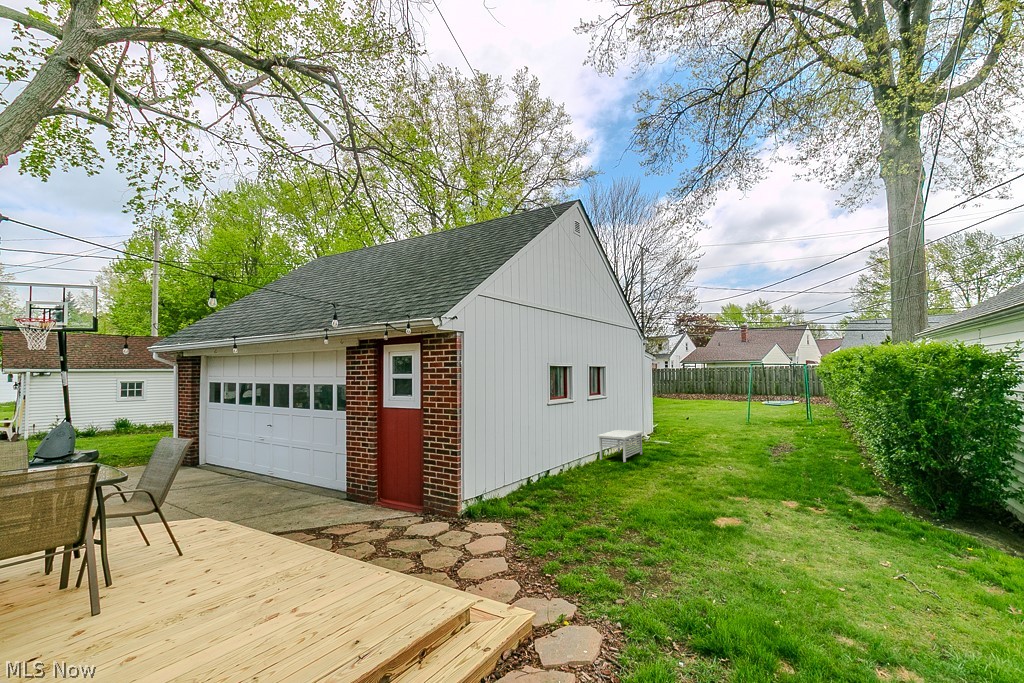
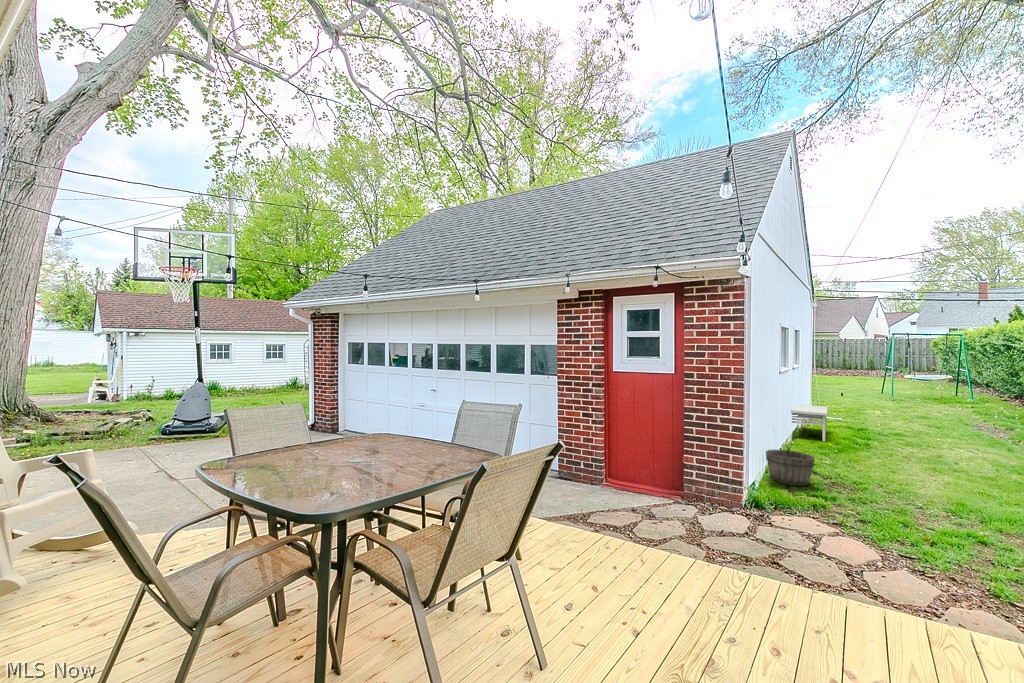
wooden bucket: none [516,465,551,499] -> present [766,447,815,486]

